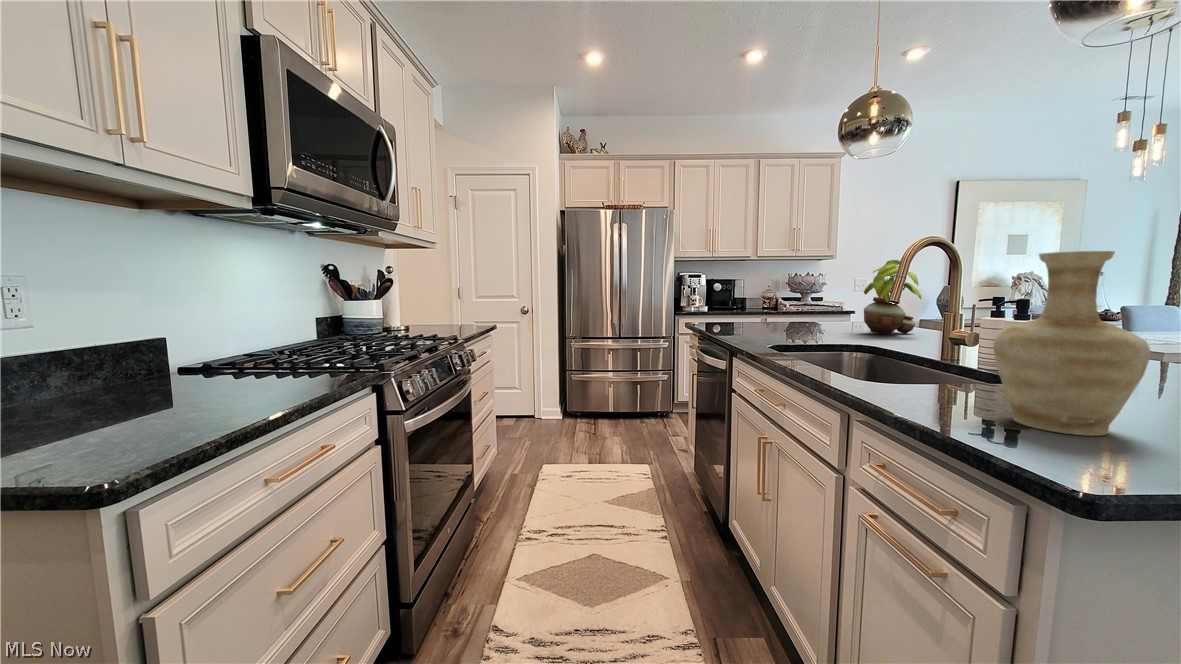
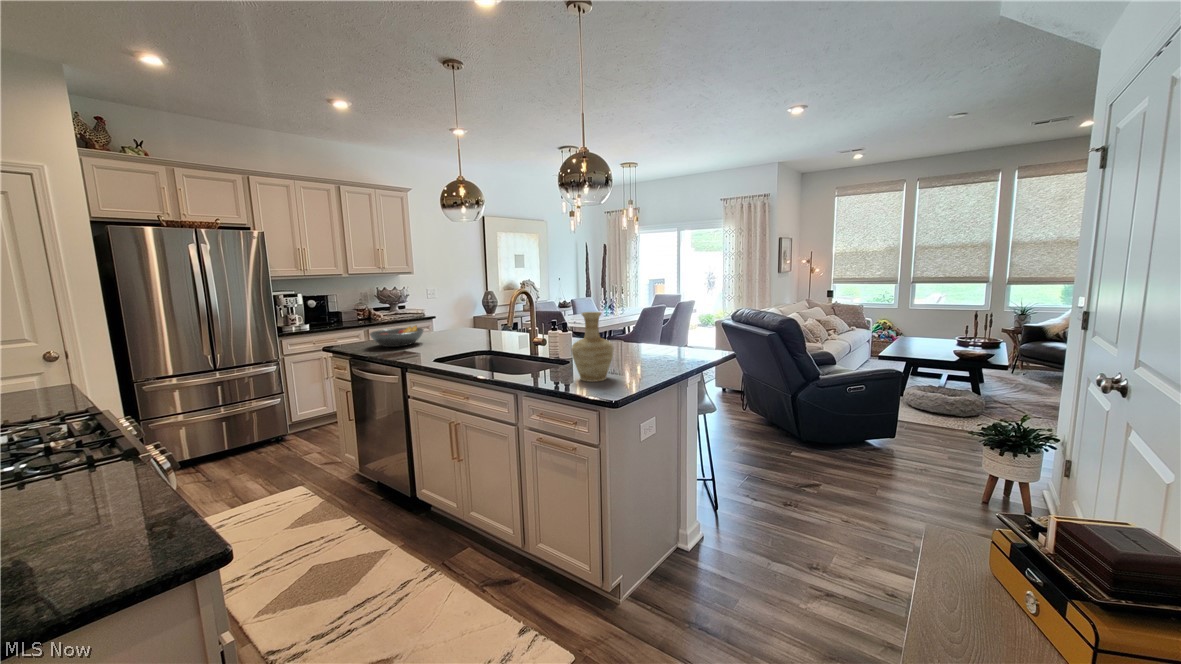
potted plant: present [864,260,921,334] -> none [466,290,501,338]
fruit bowl: none [726,307,796,331] -> present [370,325,424,347]

